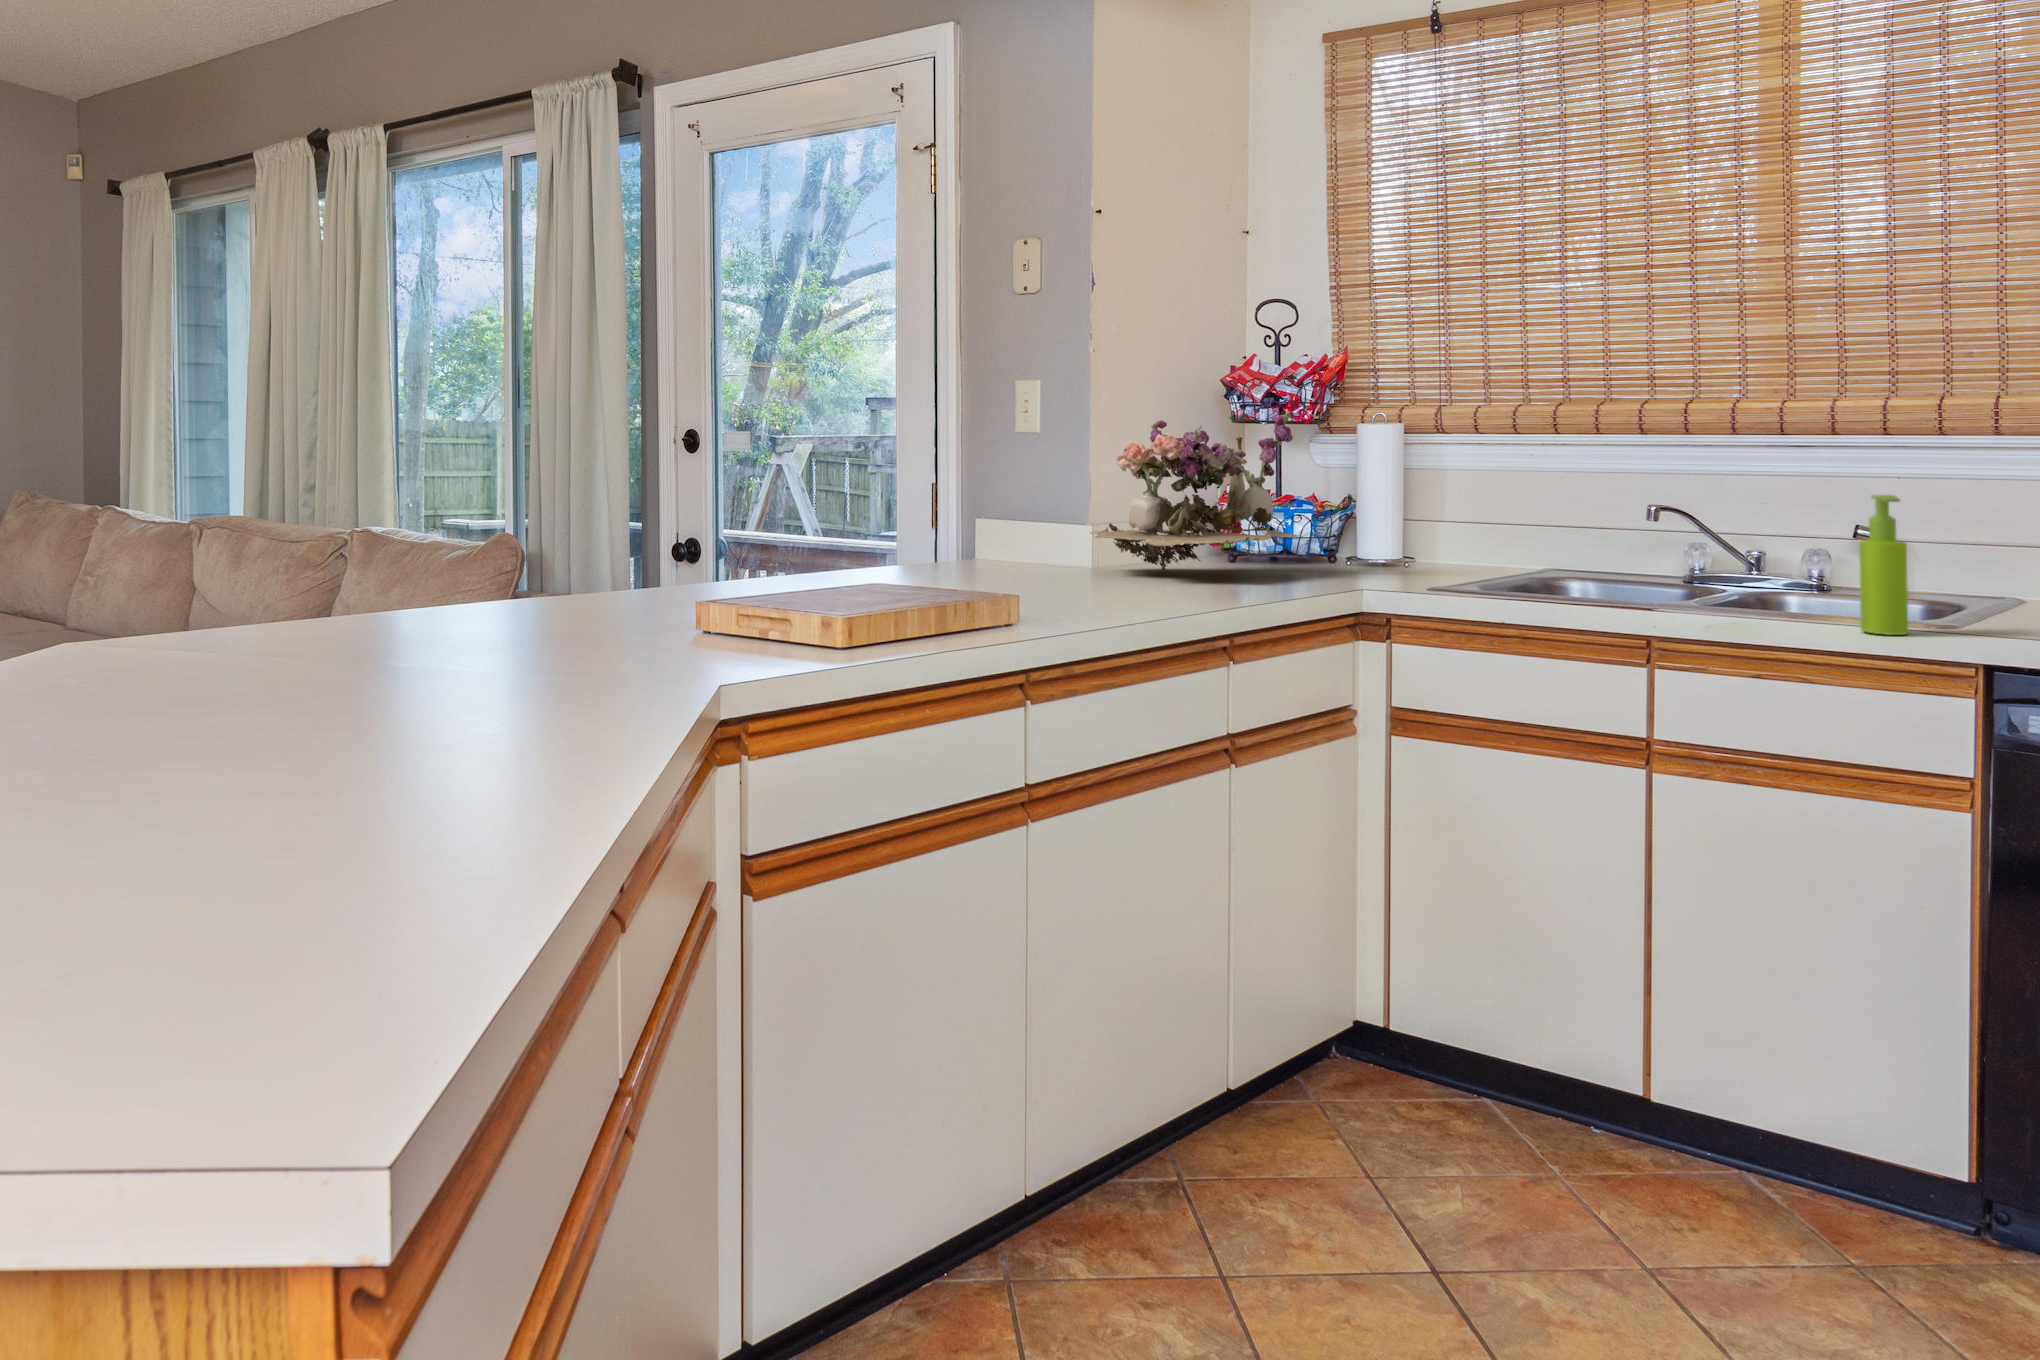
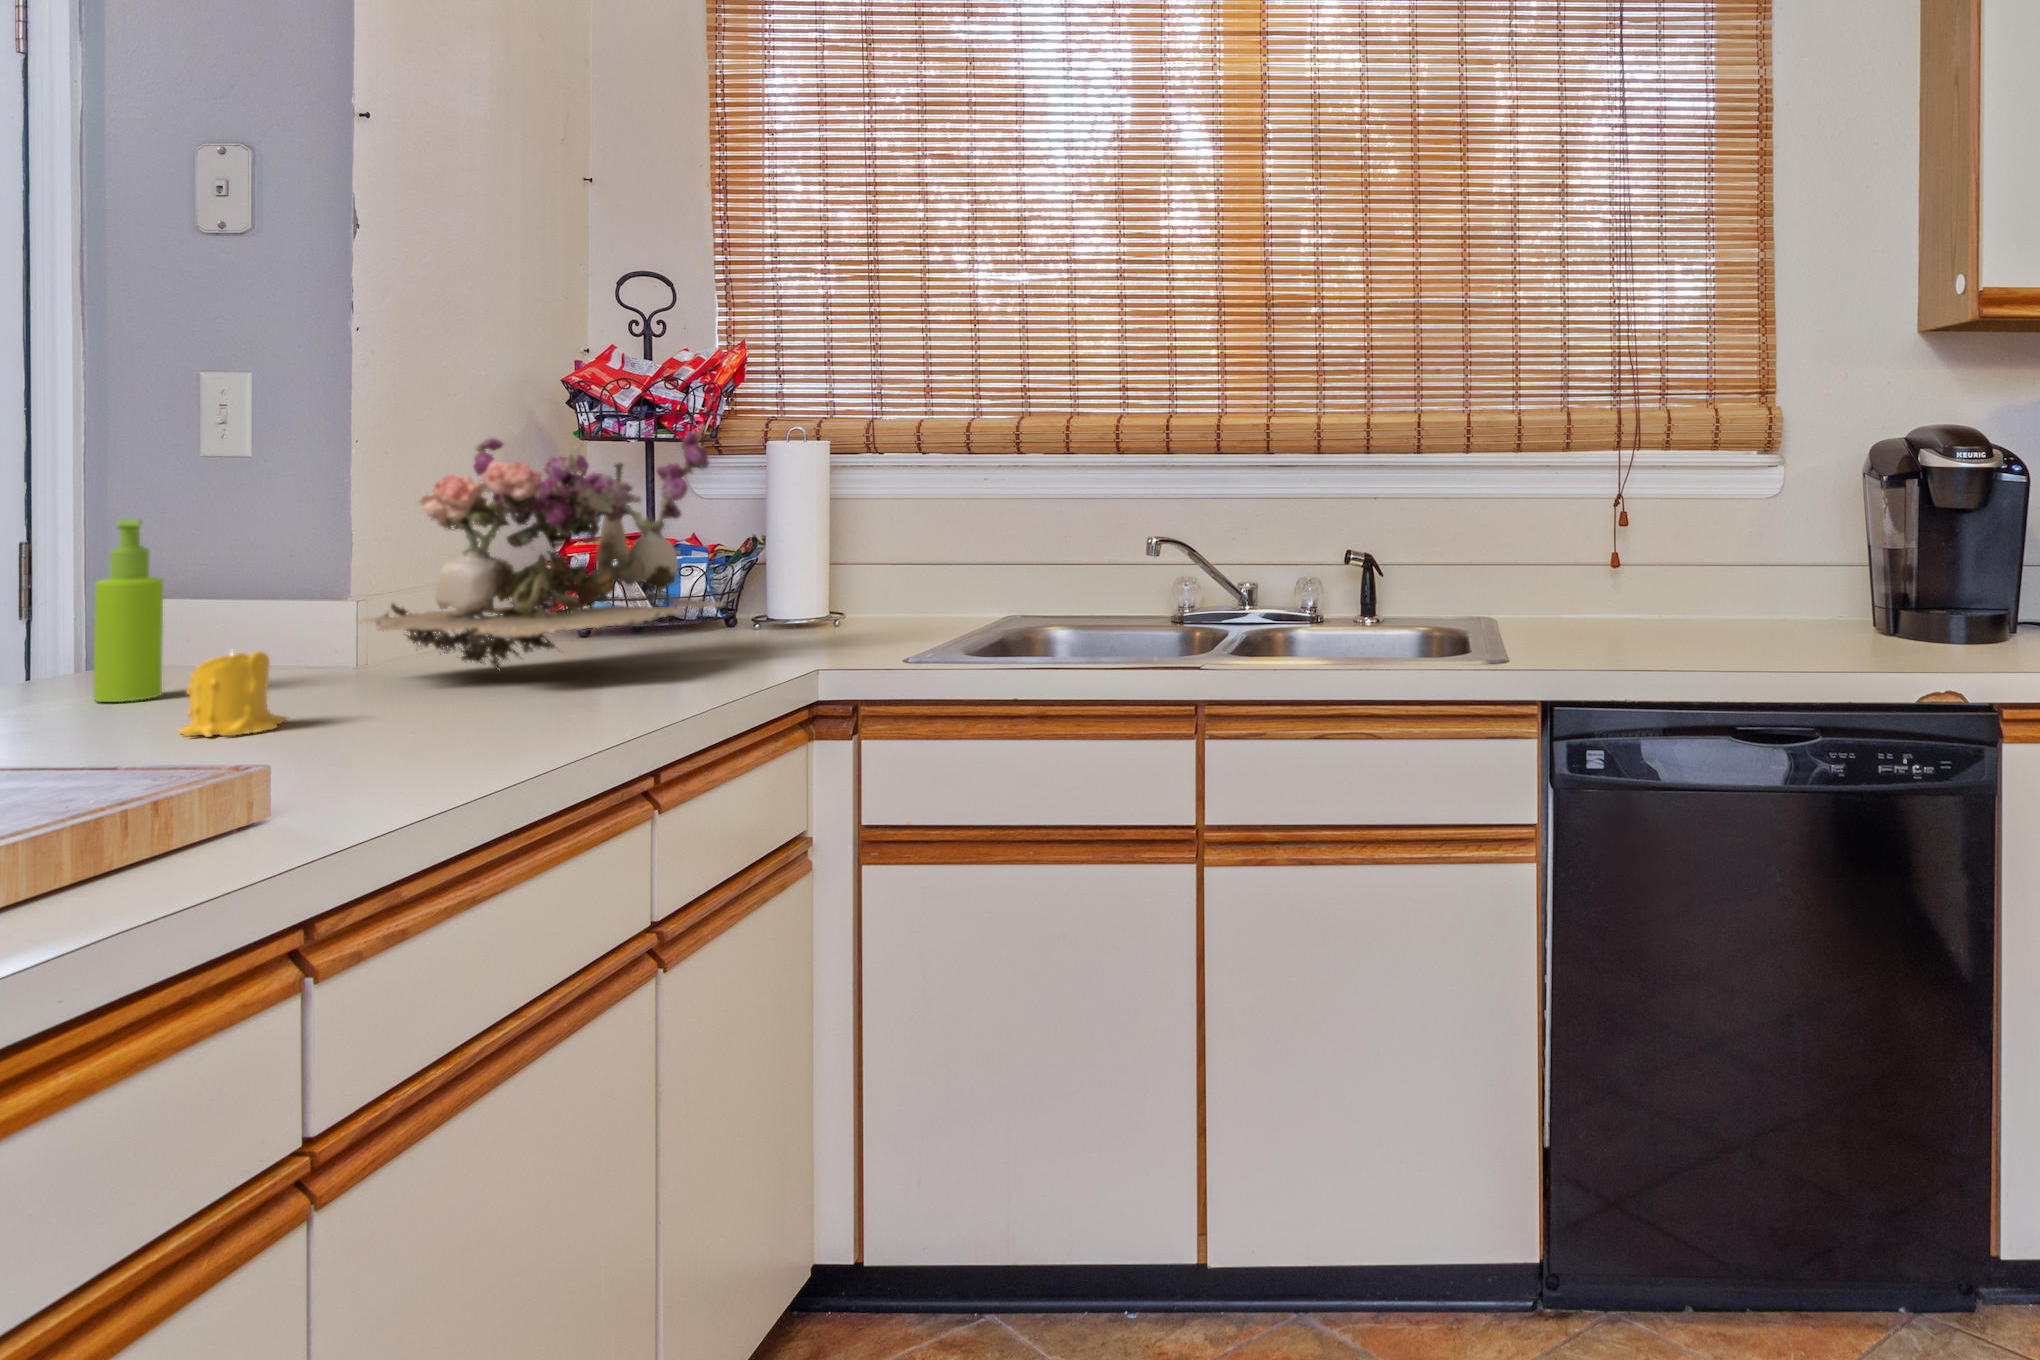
soap dispenser: present [1859,495,1908,635] -> present [93,519,163,702]
candle: none [992,538,1043,588] -> present [178,649,288,737]

